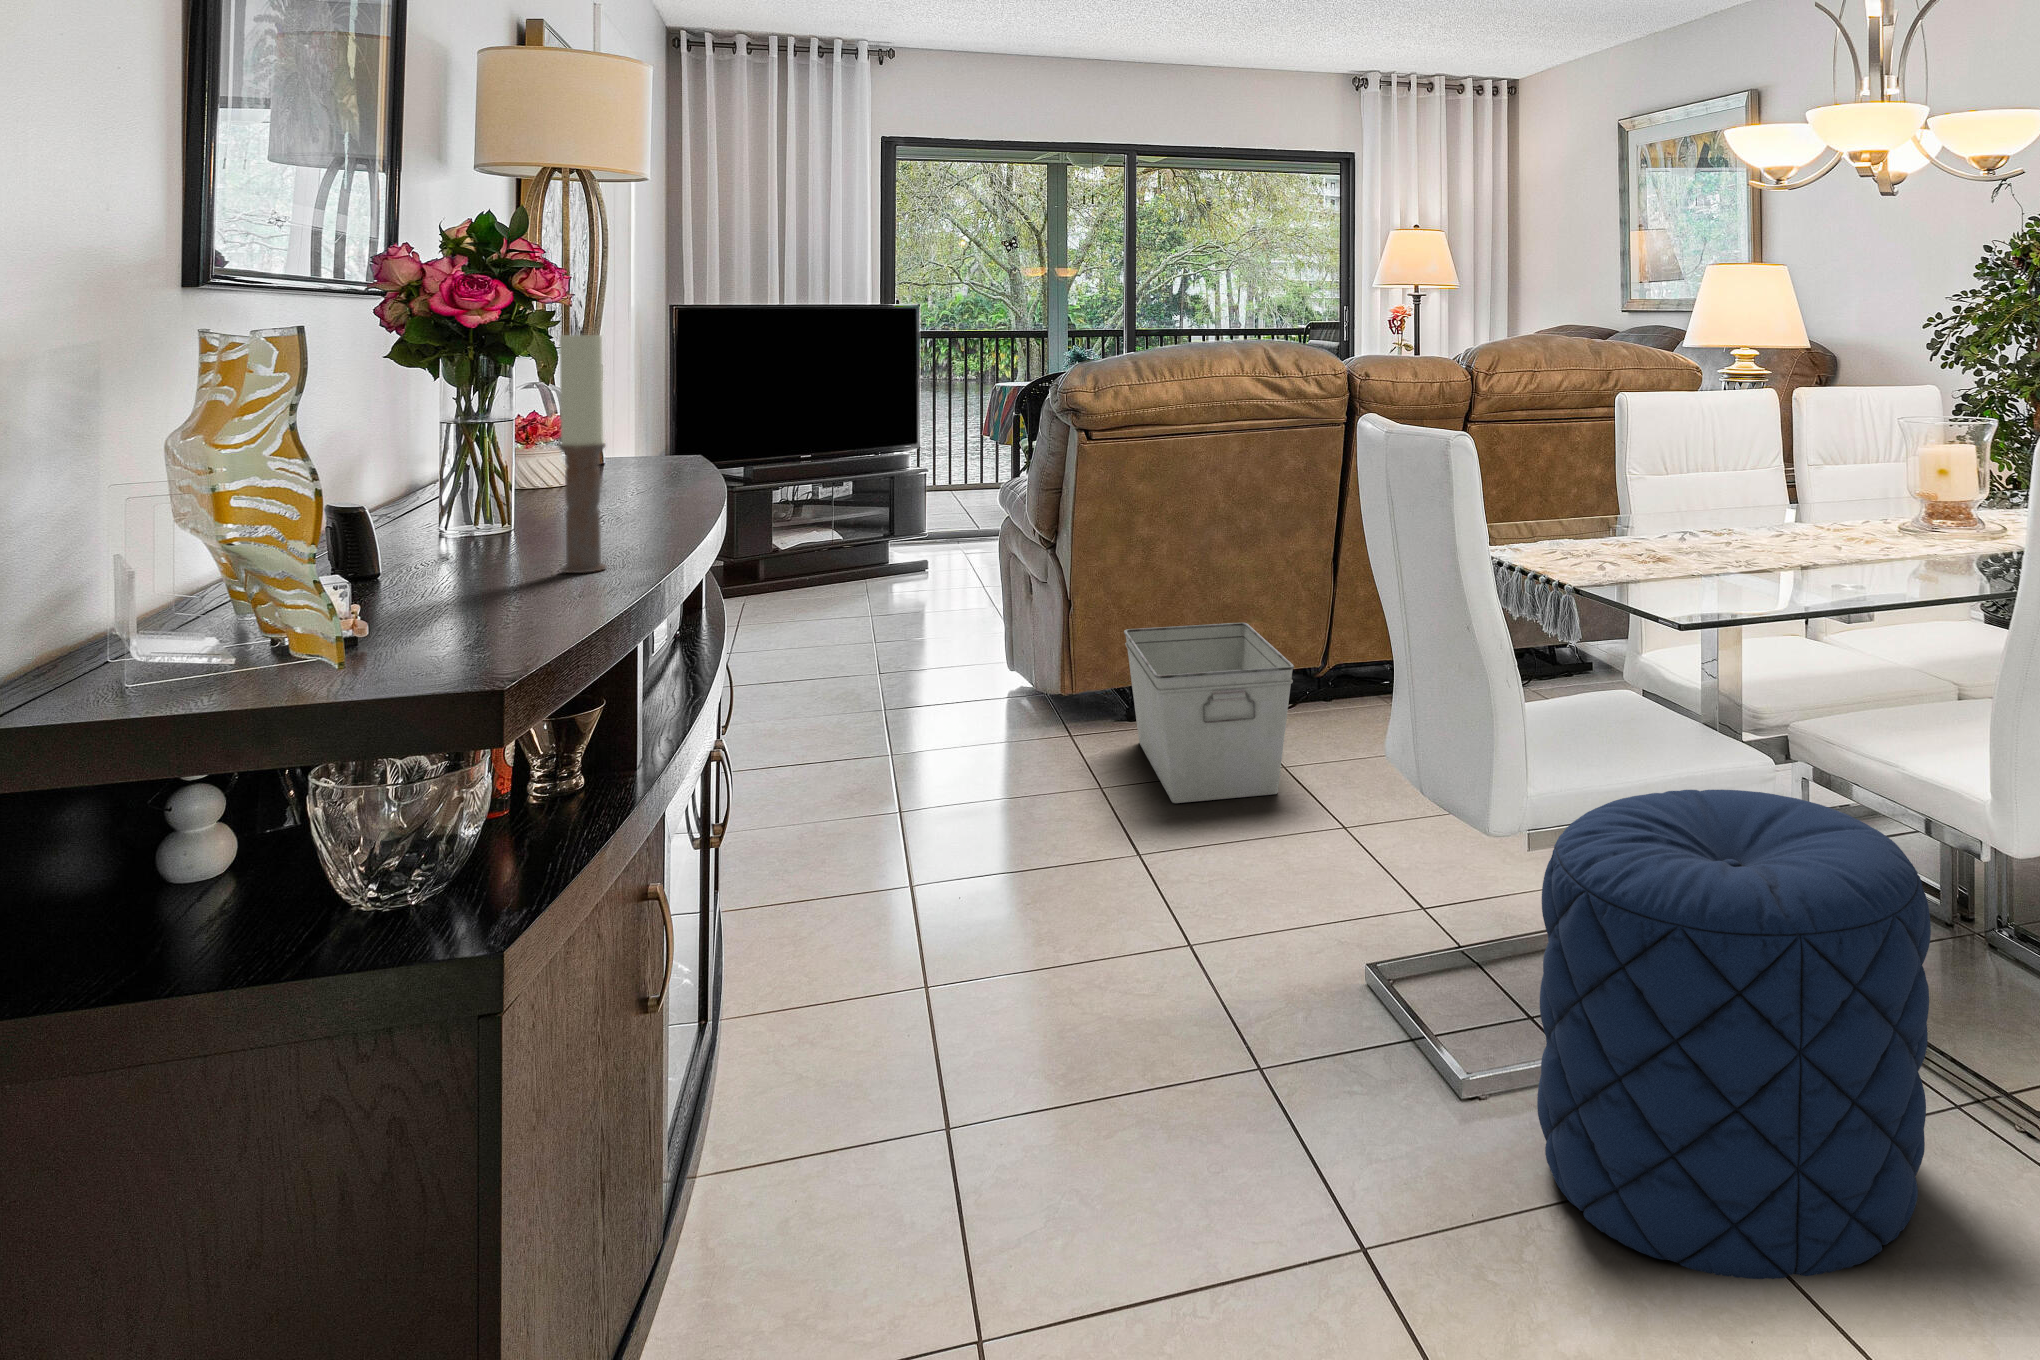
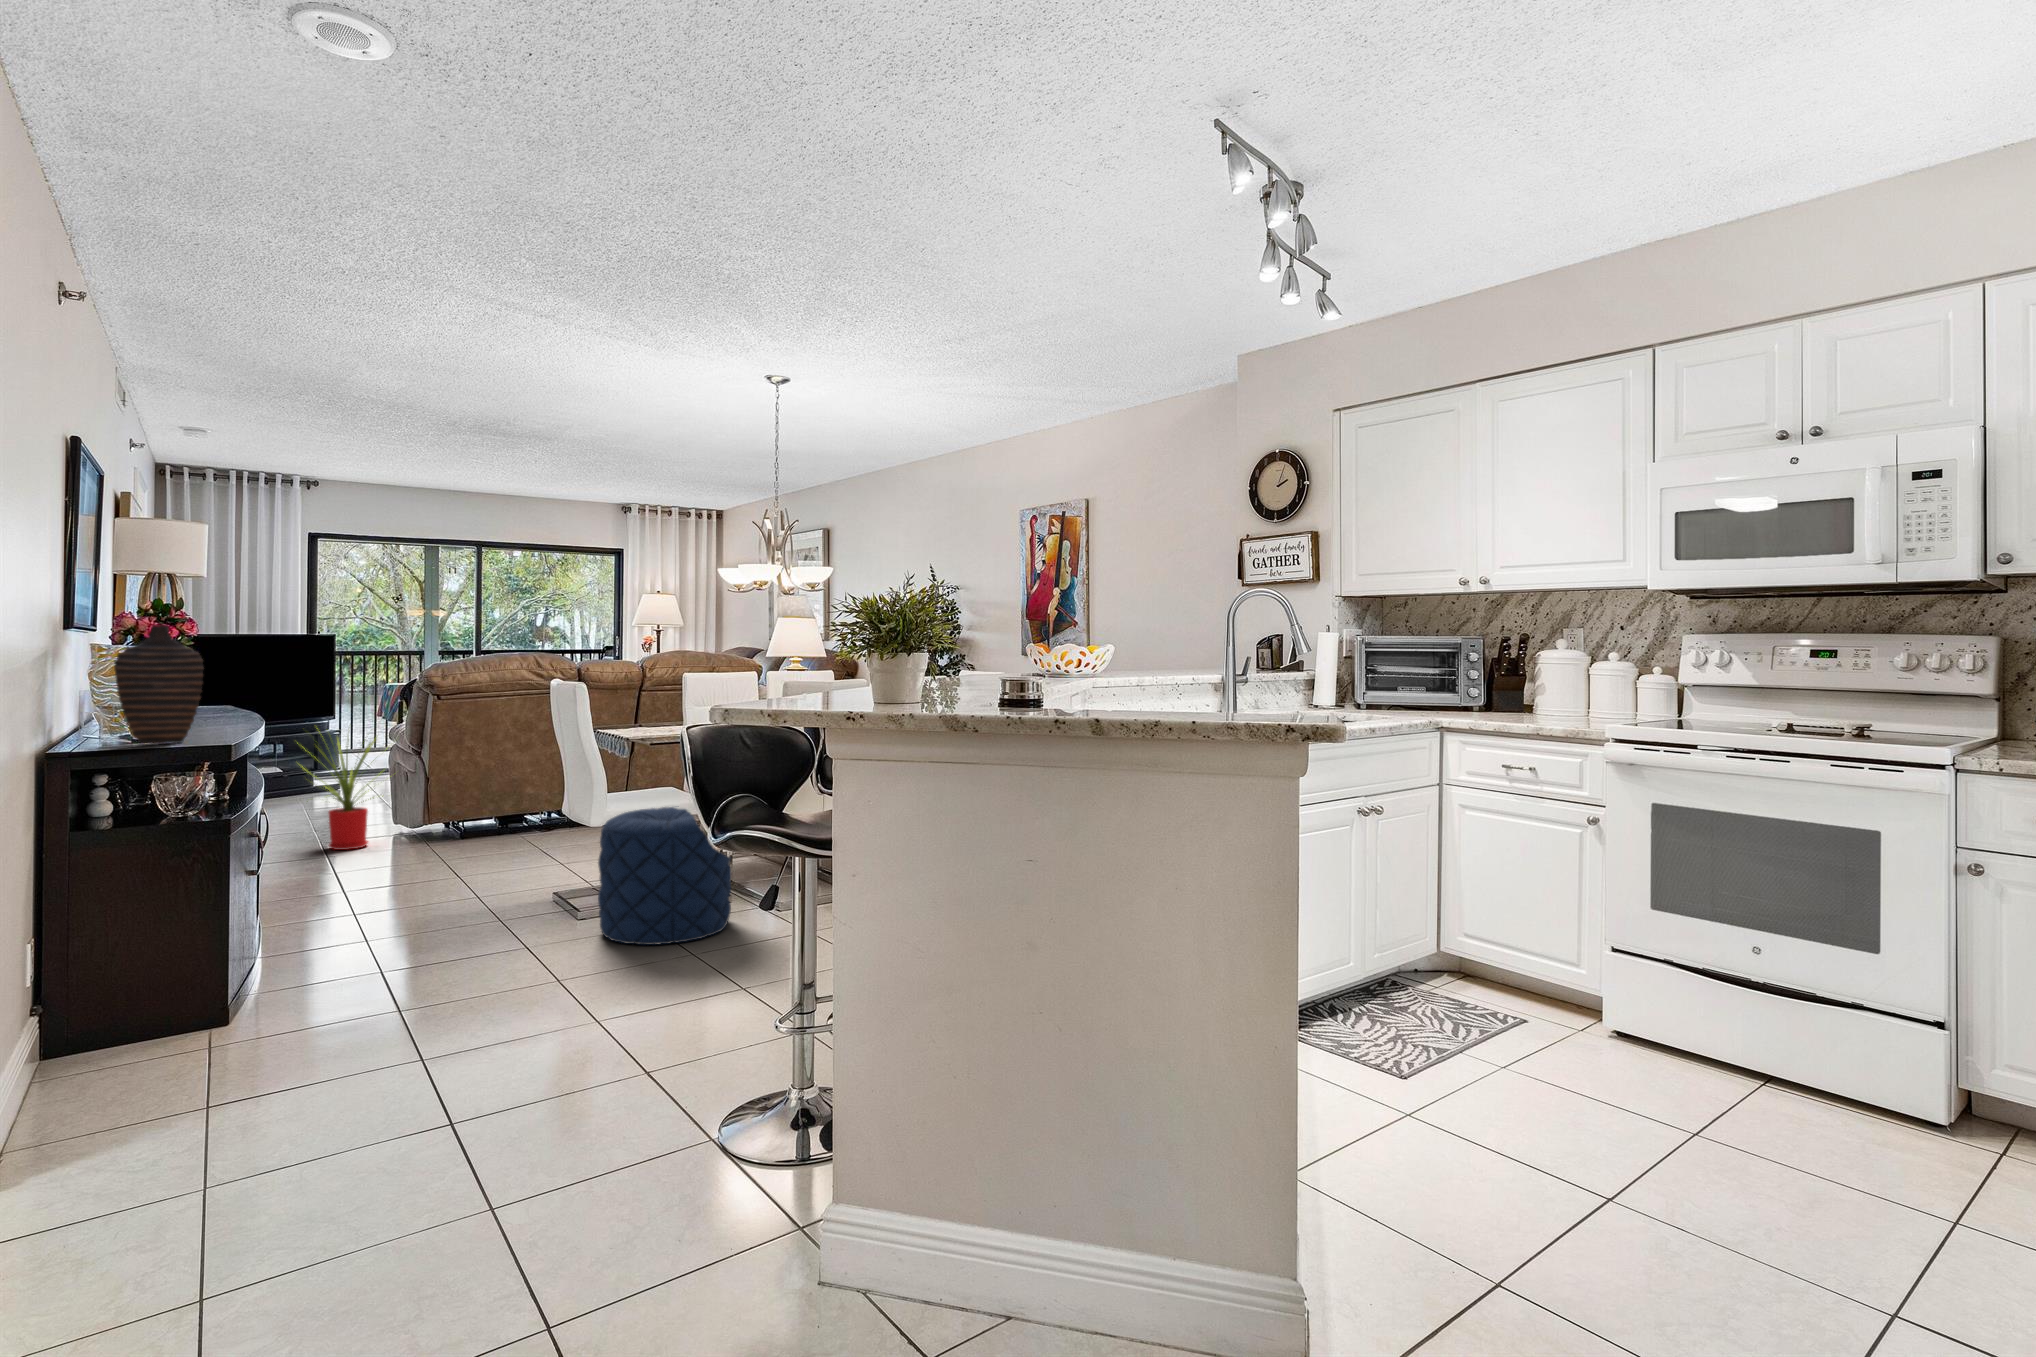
decorative vase: none [177,278,456,674] -> present [114,626,204,744]
candle: present [559,329,606,573] -> none [211,642,229,730]
house plant: none [832,478,1017,733] -> present [307,736,387,850]
storage bin: present [1124,623,1294,803] -> none [458,789,541,864]

